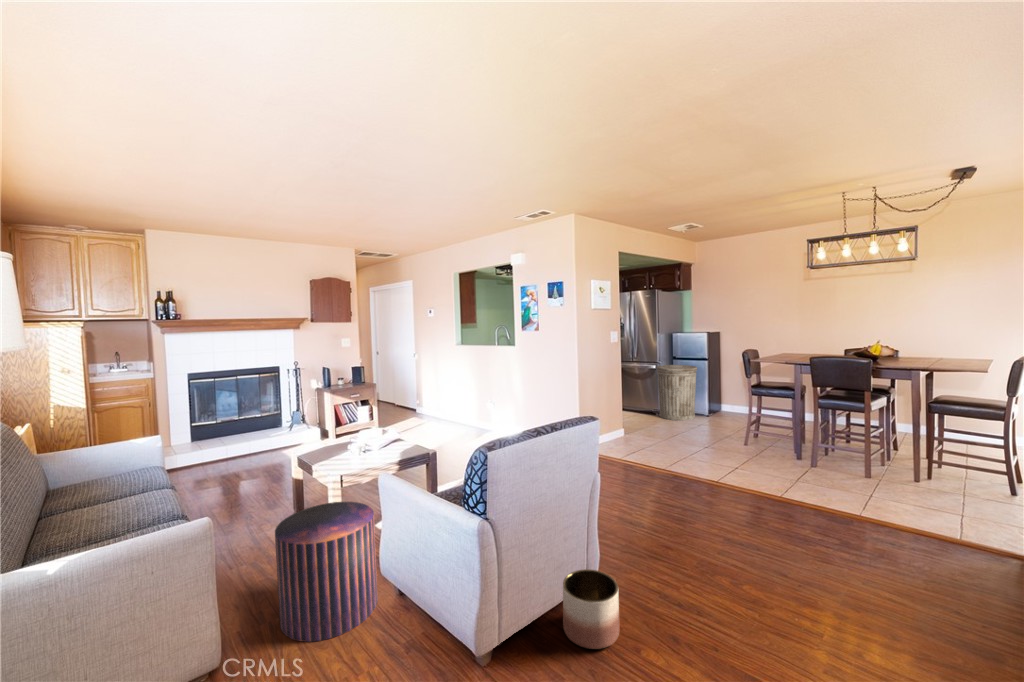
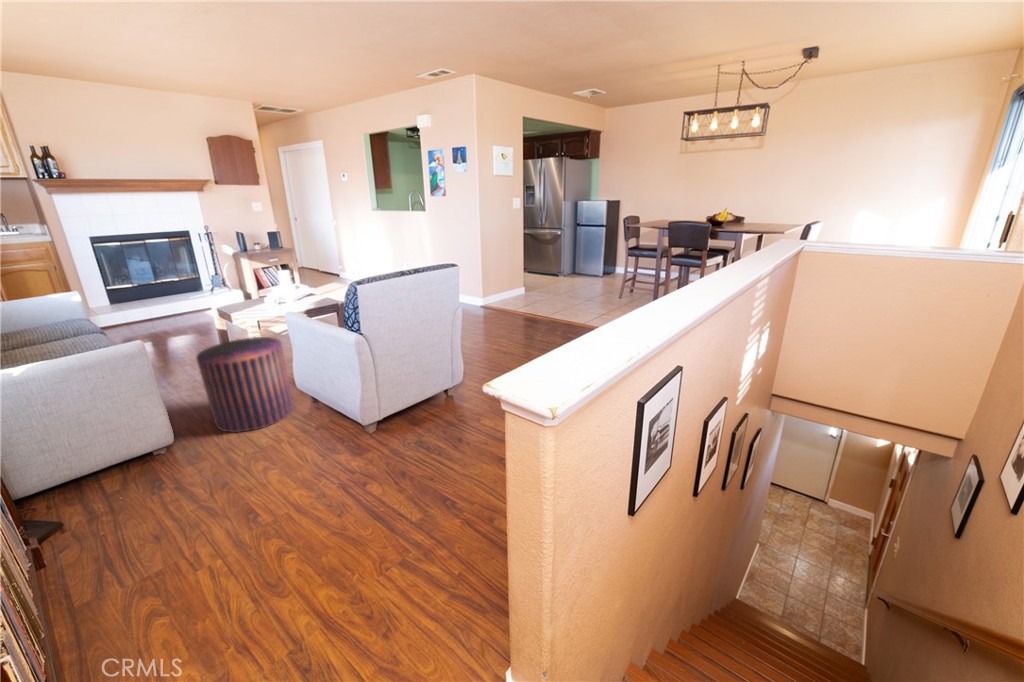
trash can: present [657,365,697,420] -> none [561,232,596,281]
planter: present [563,569,619,649] -> none [431,377,473,424]

